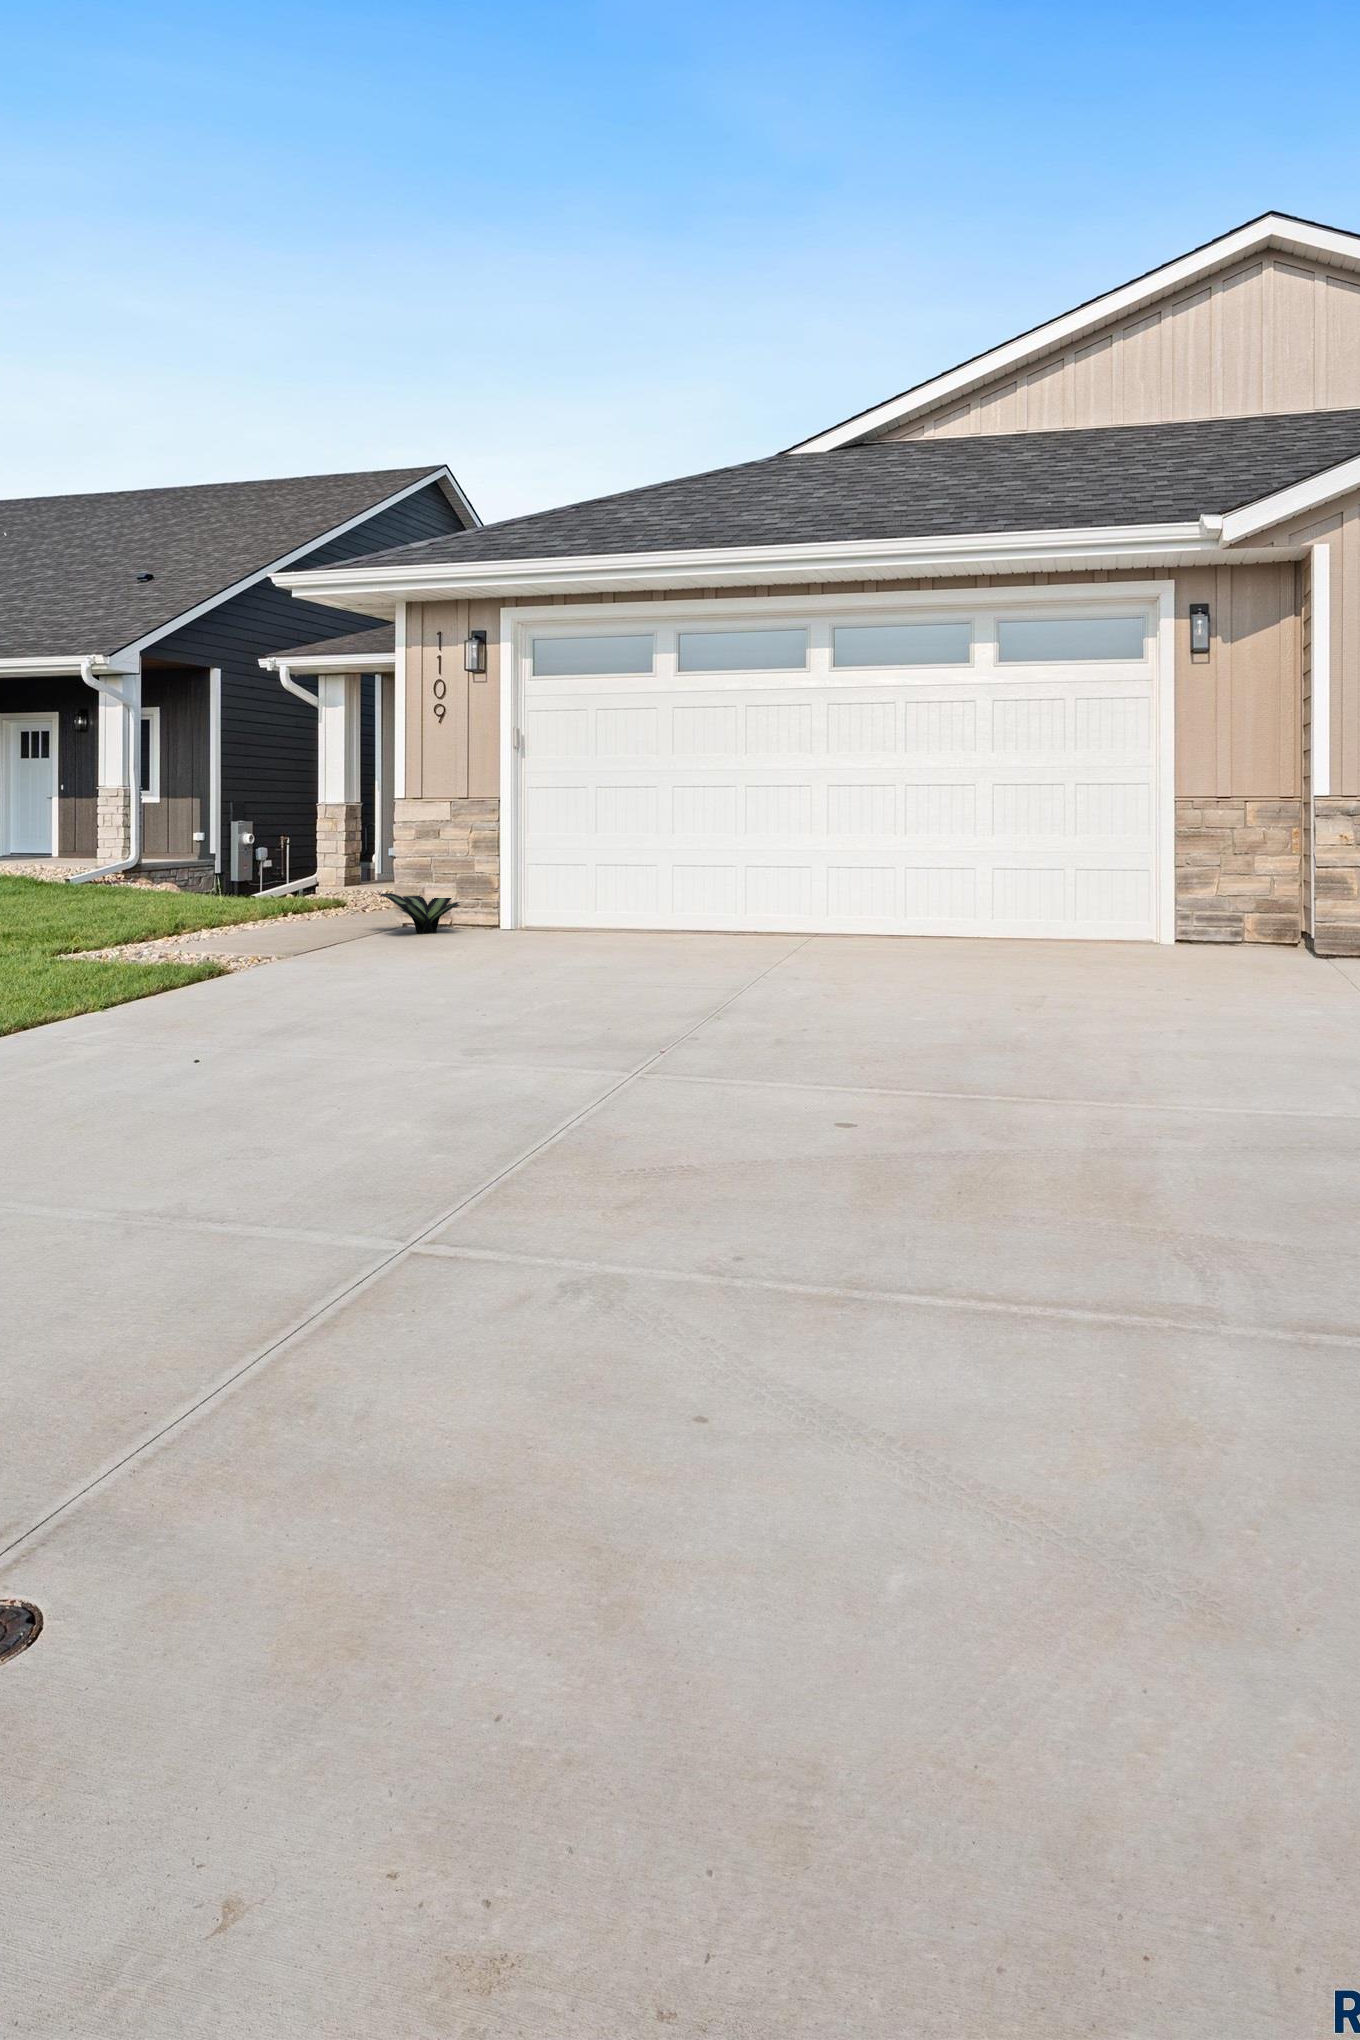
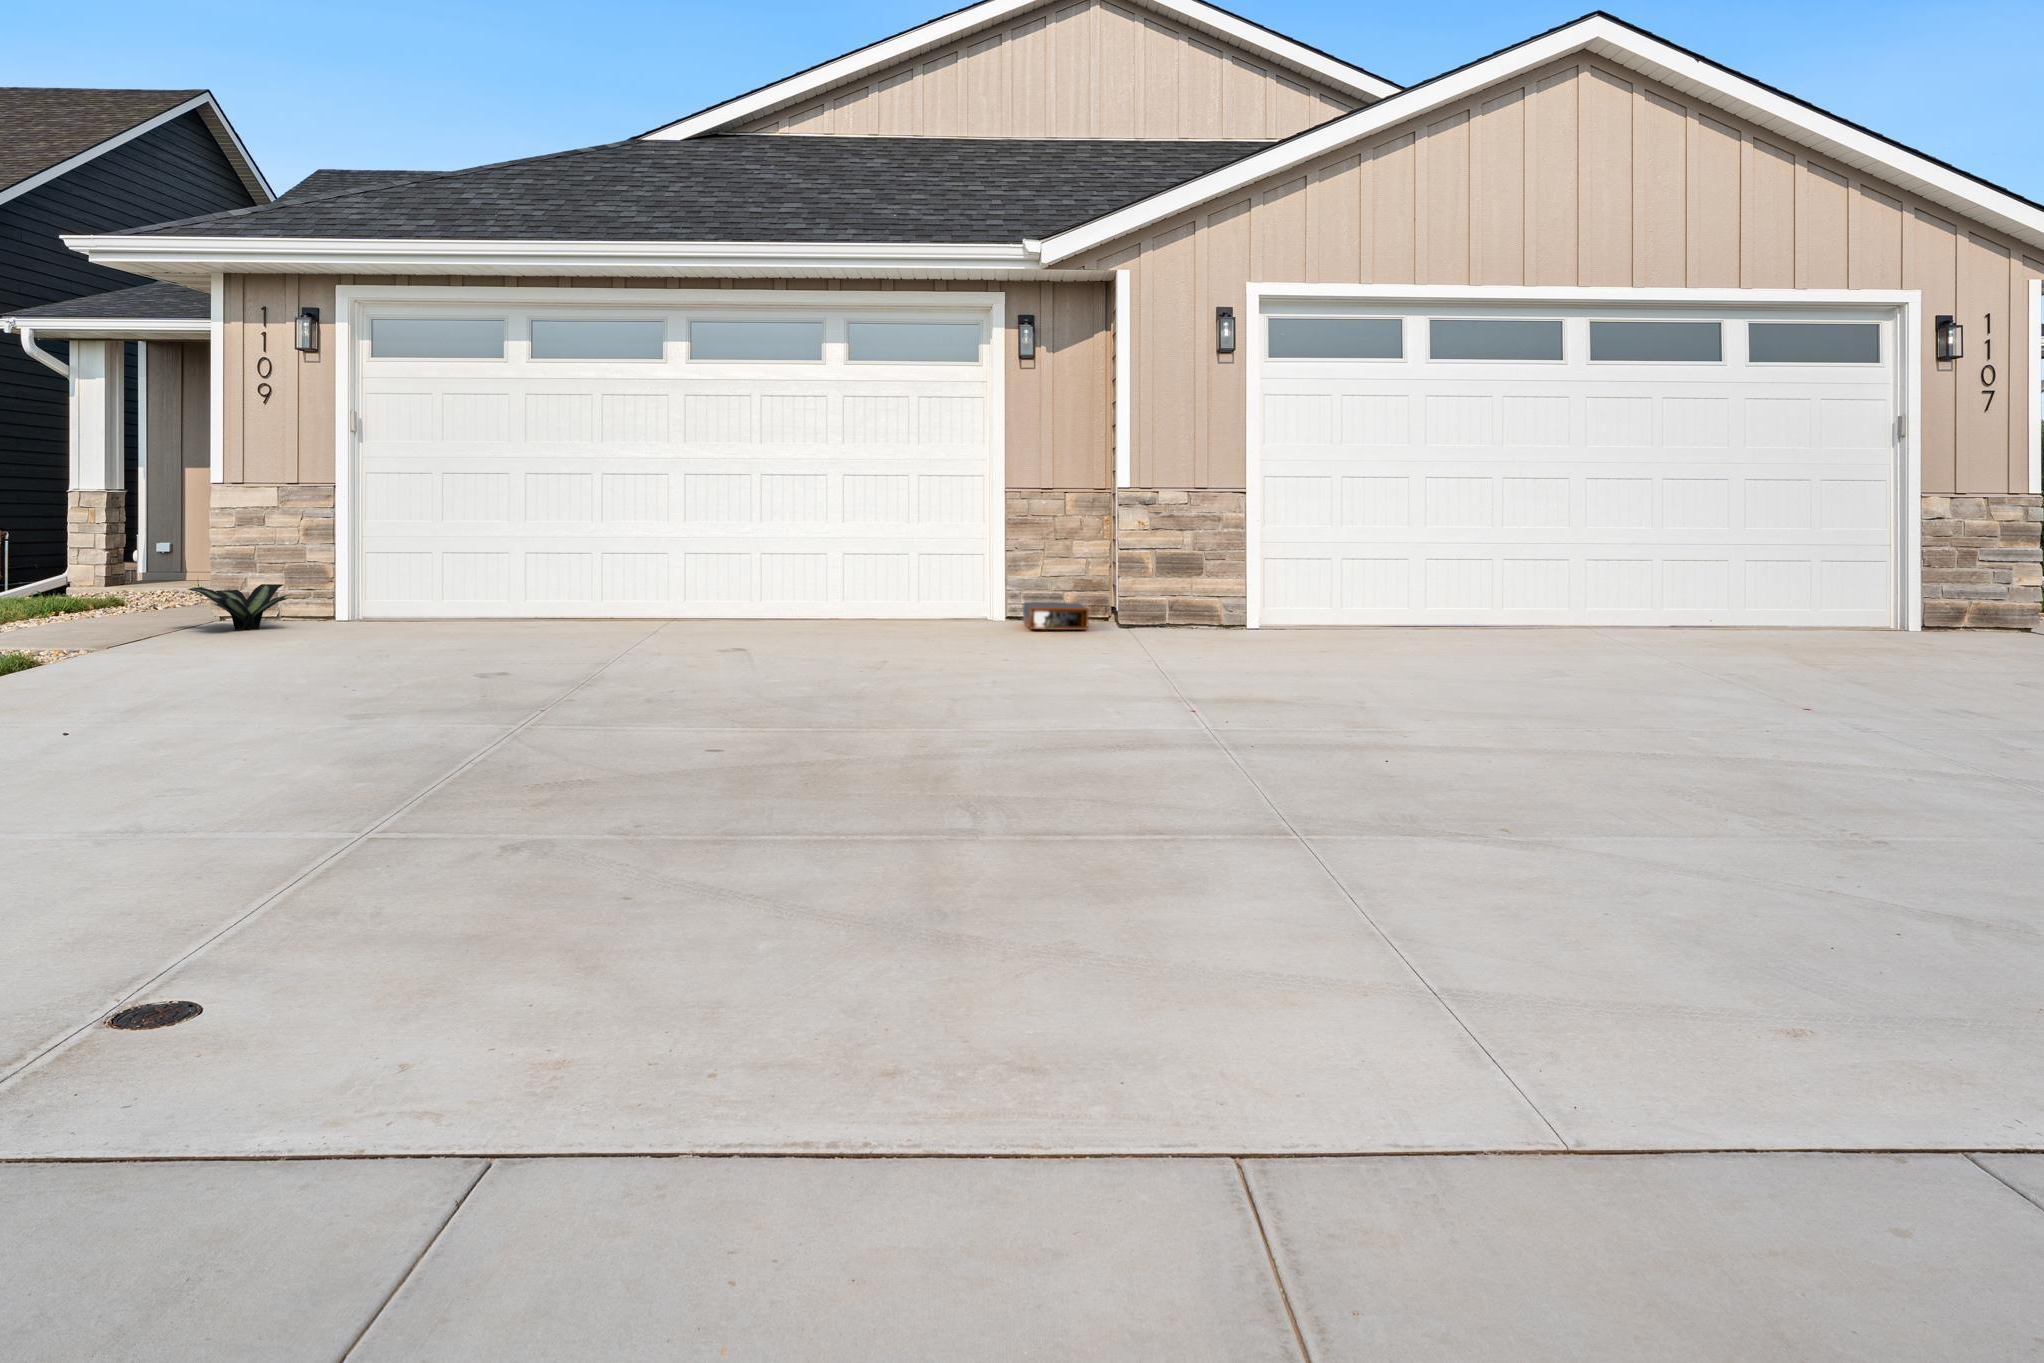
storage box: none [1190,927,1273,962] -> present [1023,602,1089,630]

